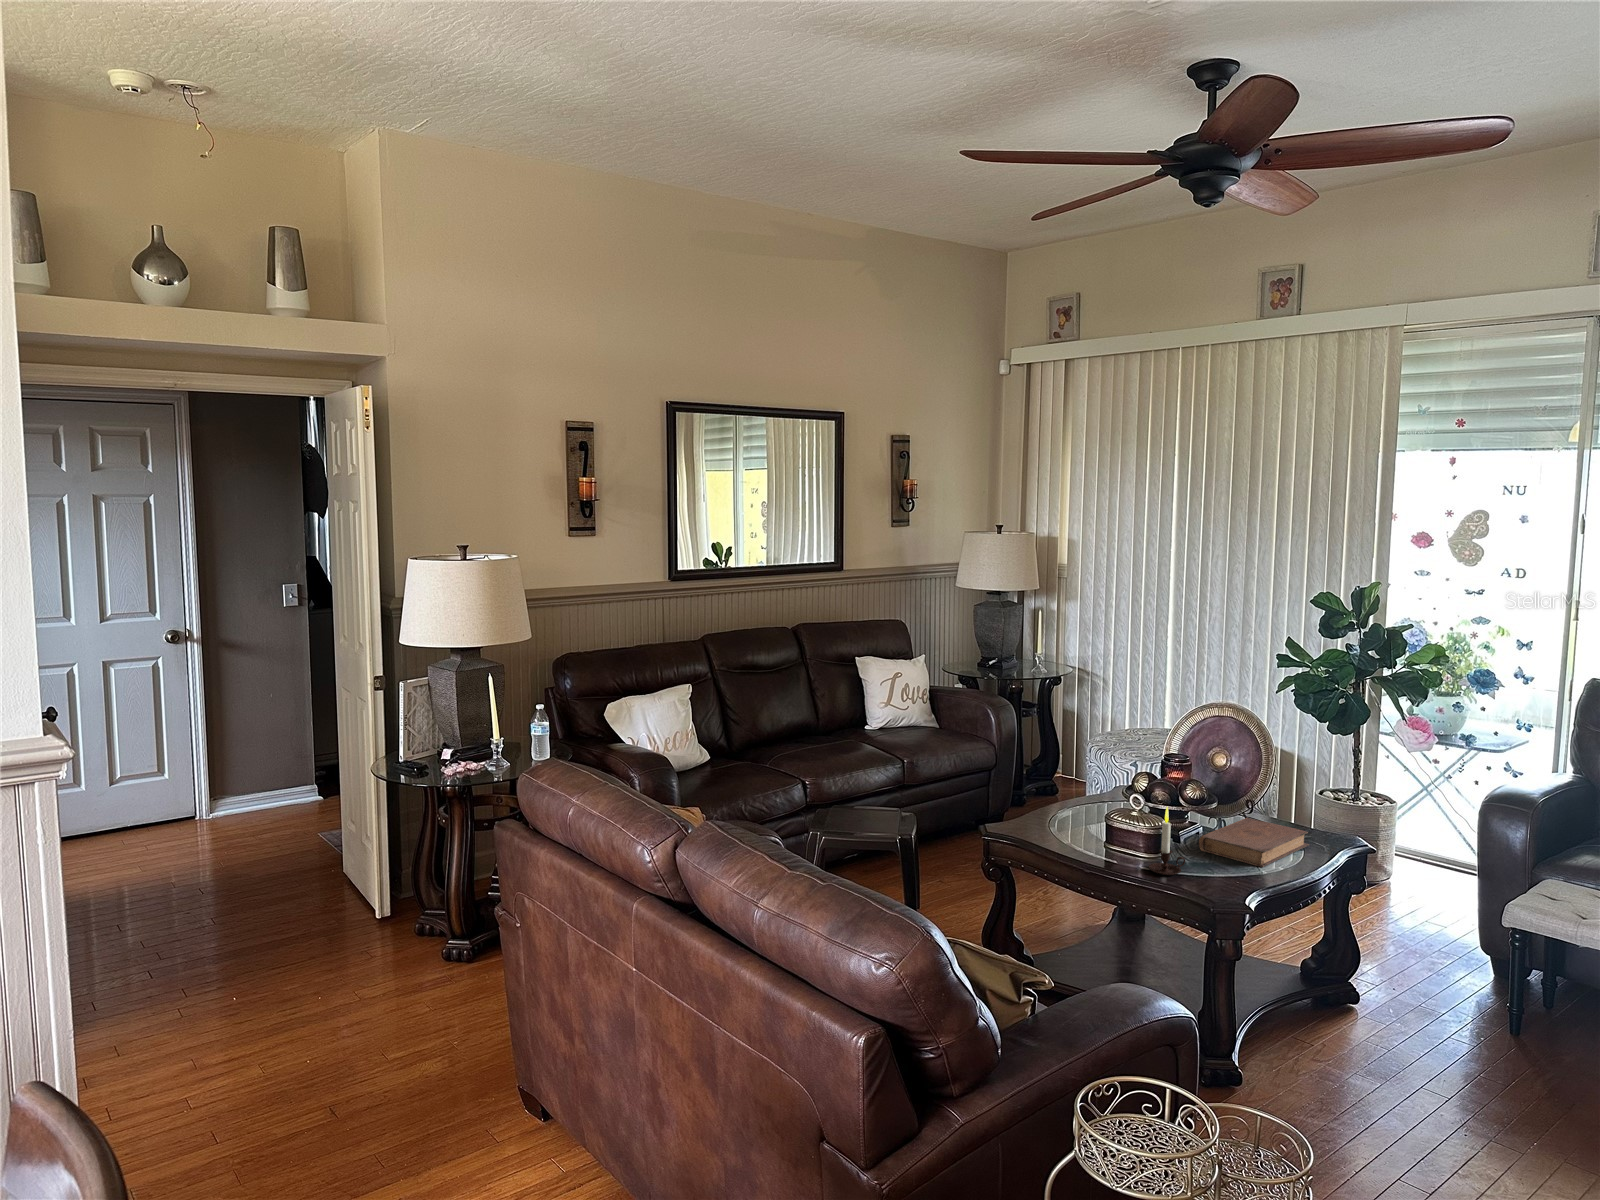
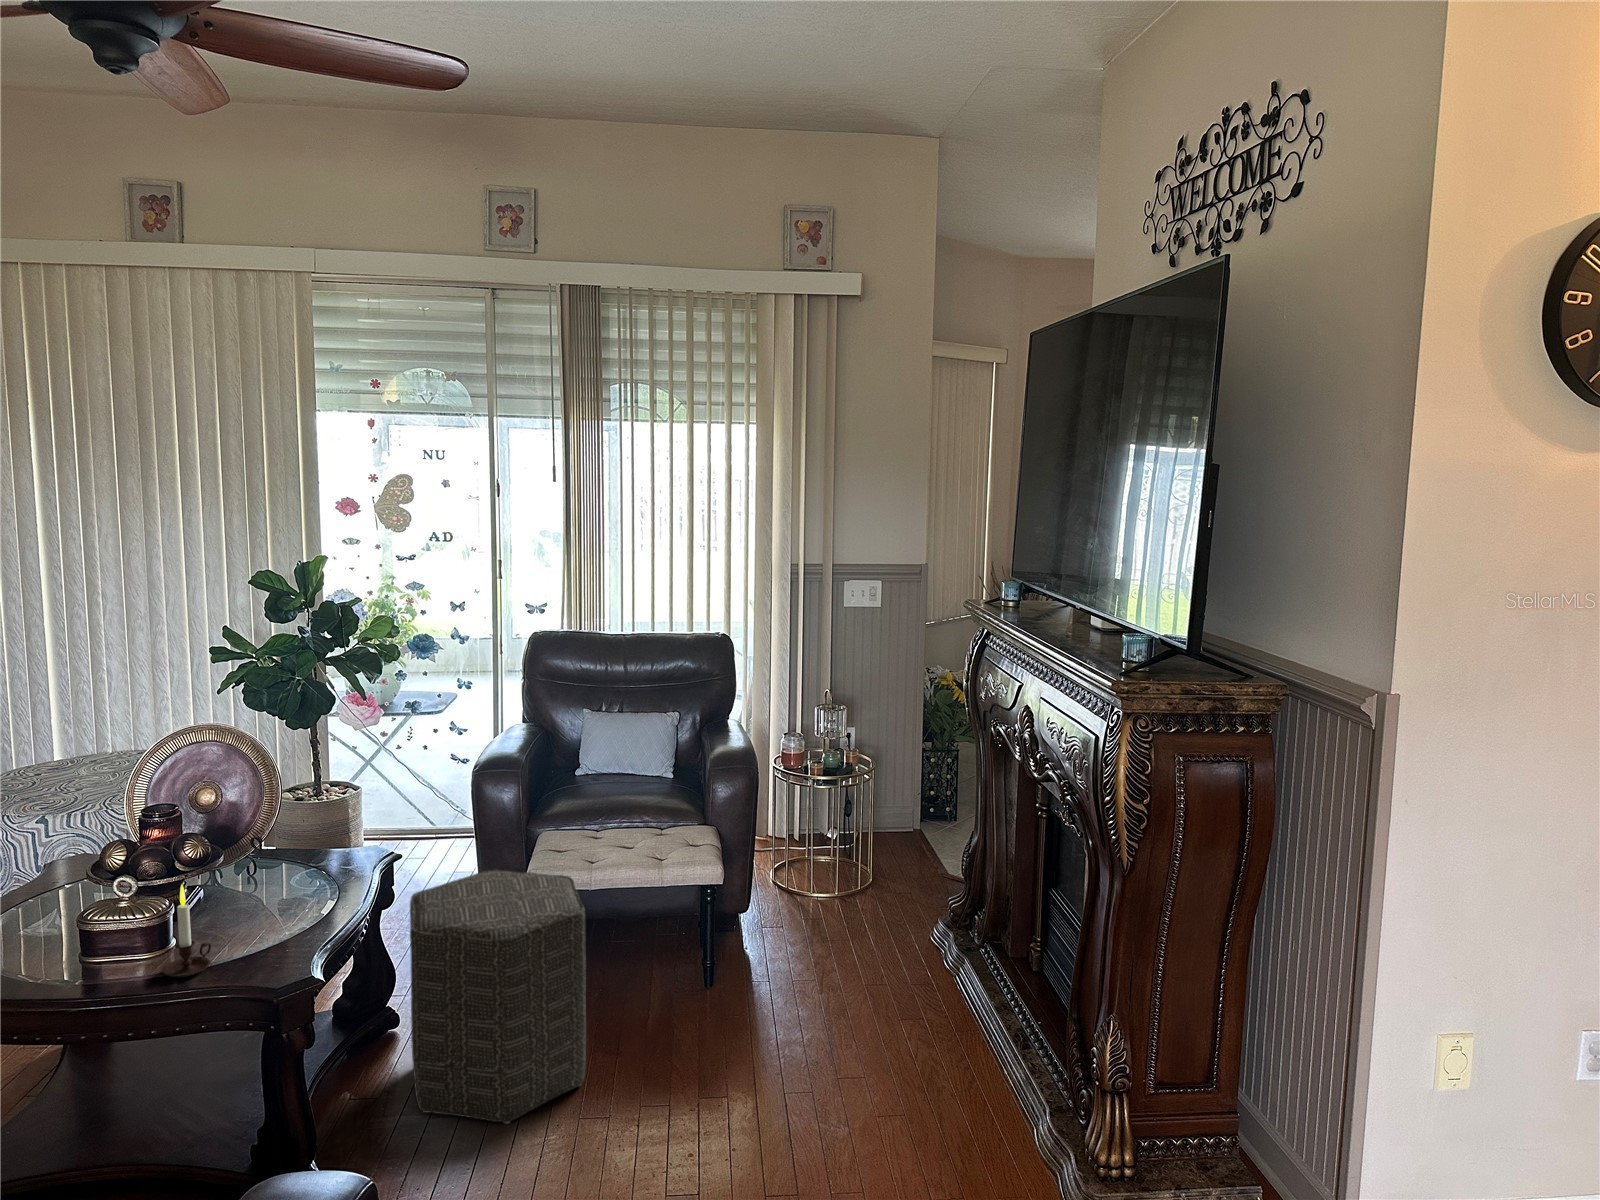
book: present [1199,818,1309,867] -> none [212,857,337,922]
ottoman: none [1339,882,1537,1122] -> present [410,869,586,1124]

